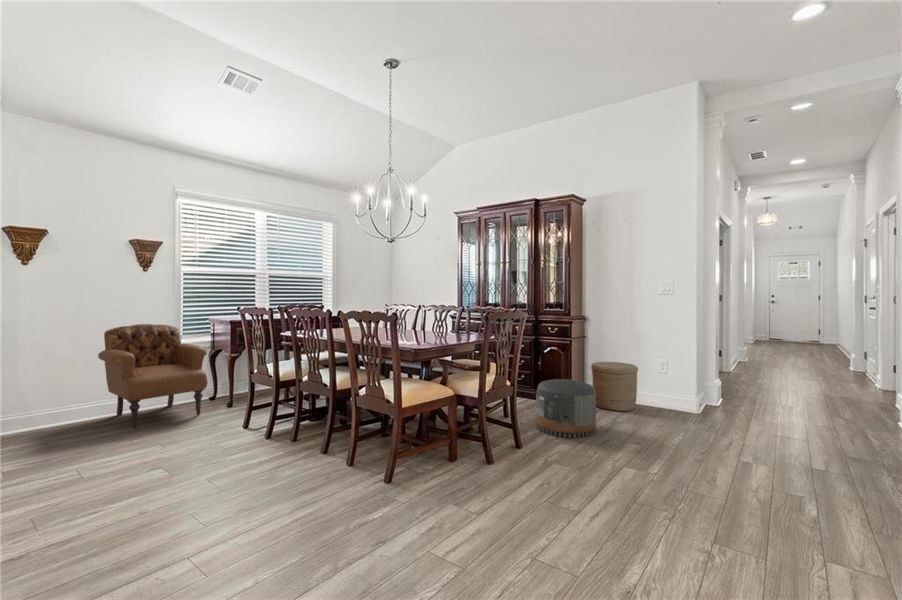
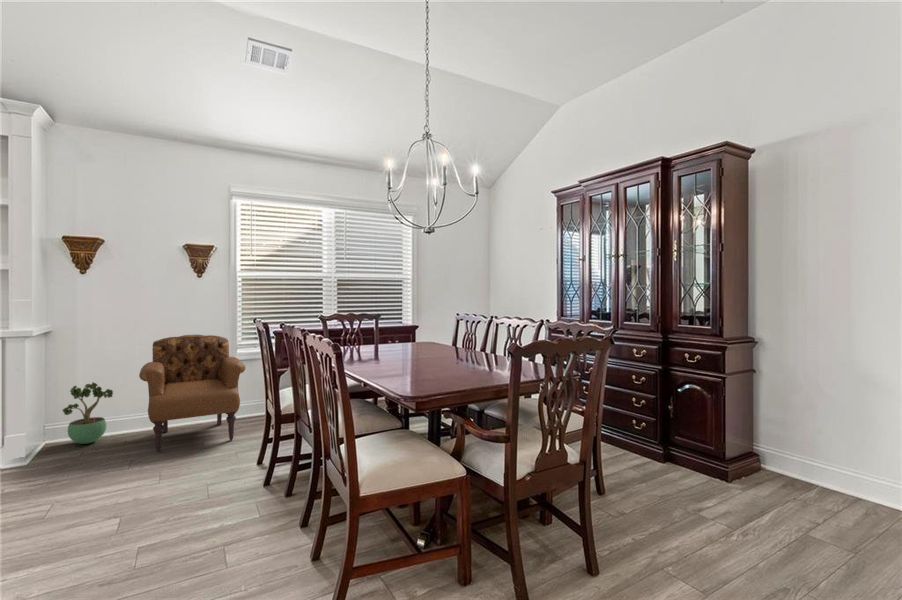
woven basket: present [591,362,638,411] -> none [762,415,858,511]
potted plant: none [18,370,69,431] -> present [63,383,113,444]
pouf: present [536,379,596,438] -> none [642,446,756,565]

